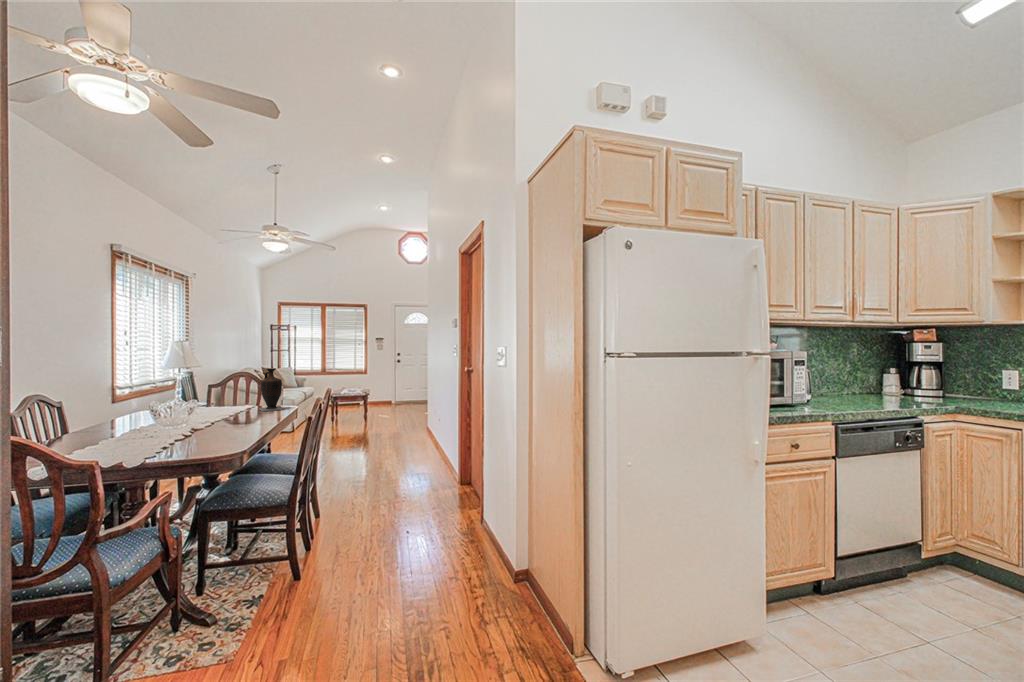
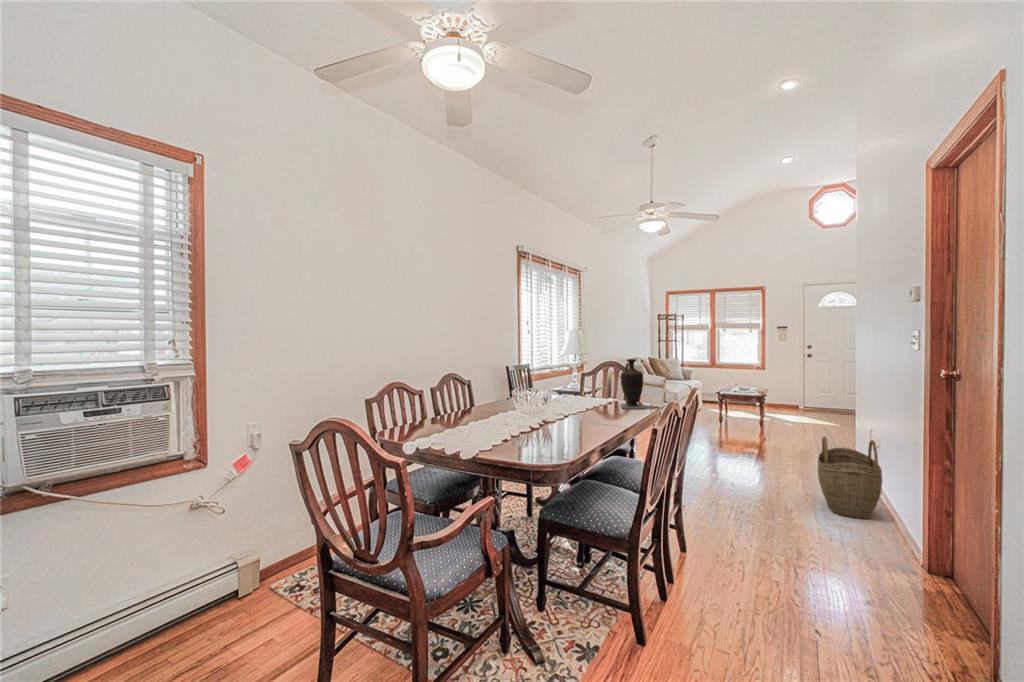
woven basket: none [406,415,440,468] -> present [818,436,882,519]

